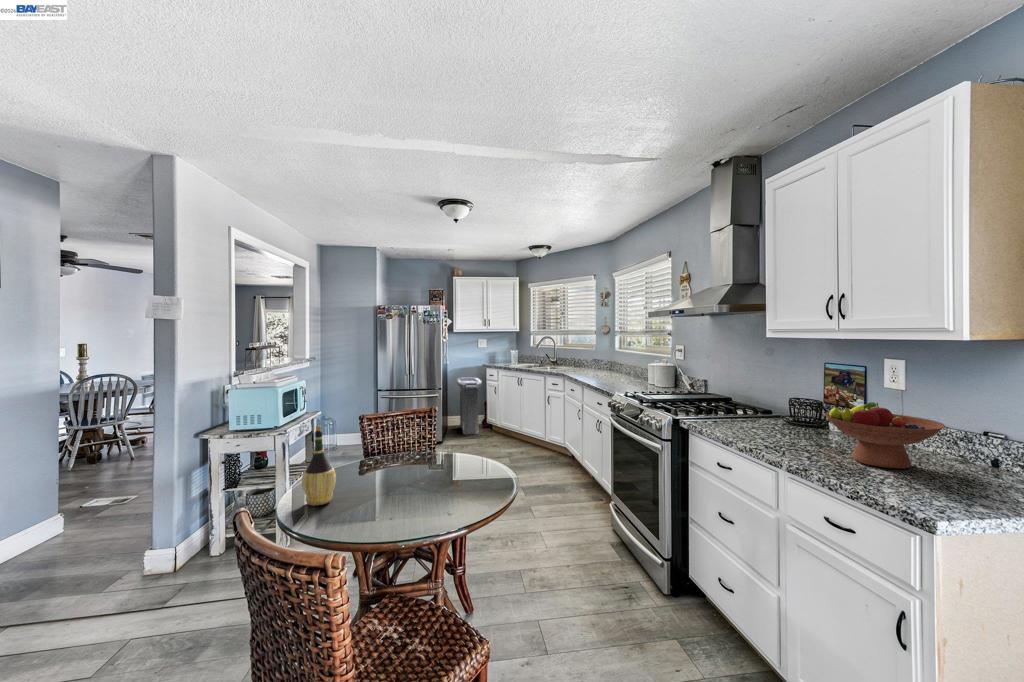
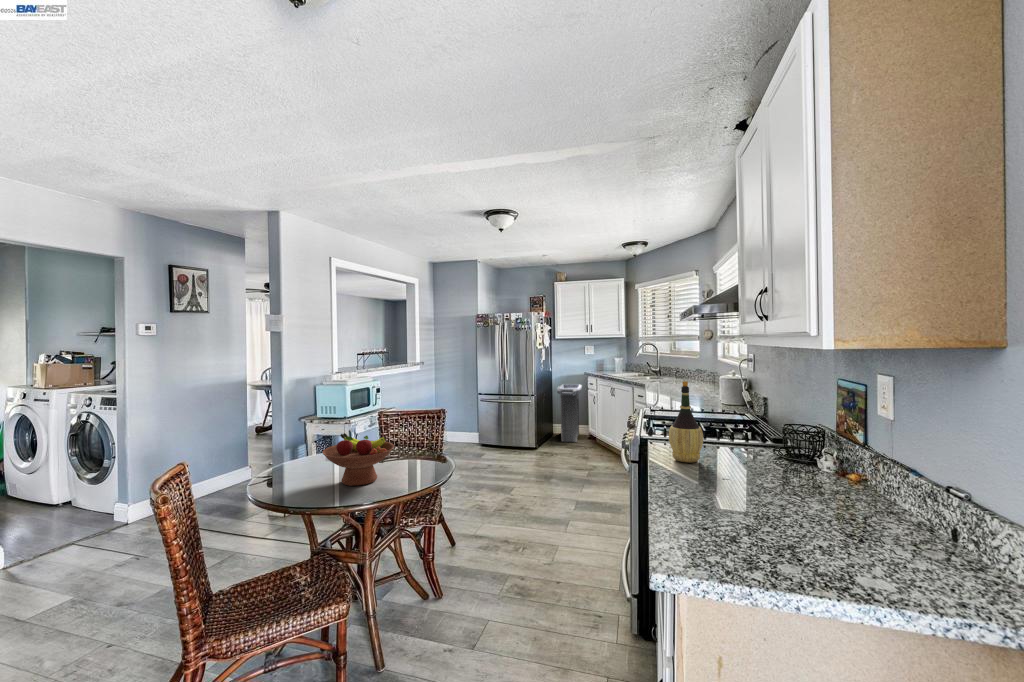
fruit bowl: present [825,402,945,469] -> present [322,433,394,486]
wine bottle: present [302,426,336,506] -> present [669,381,703,462]

